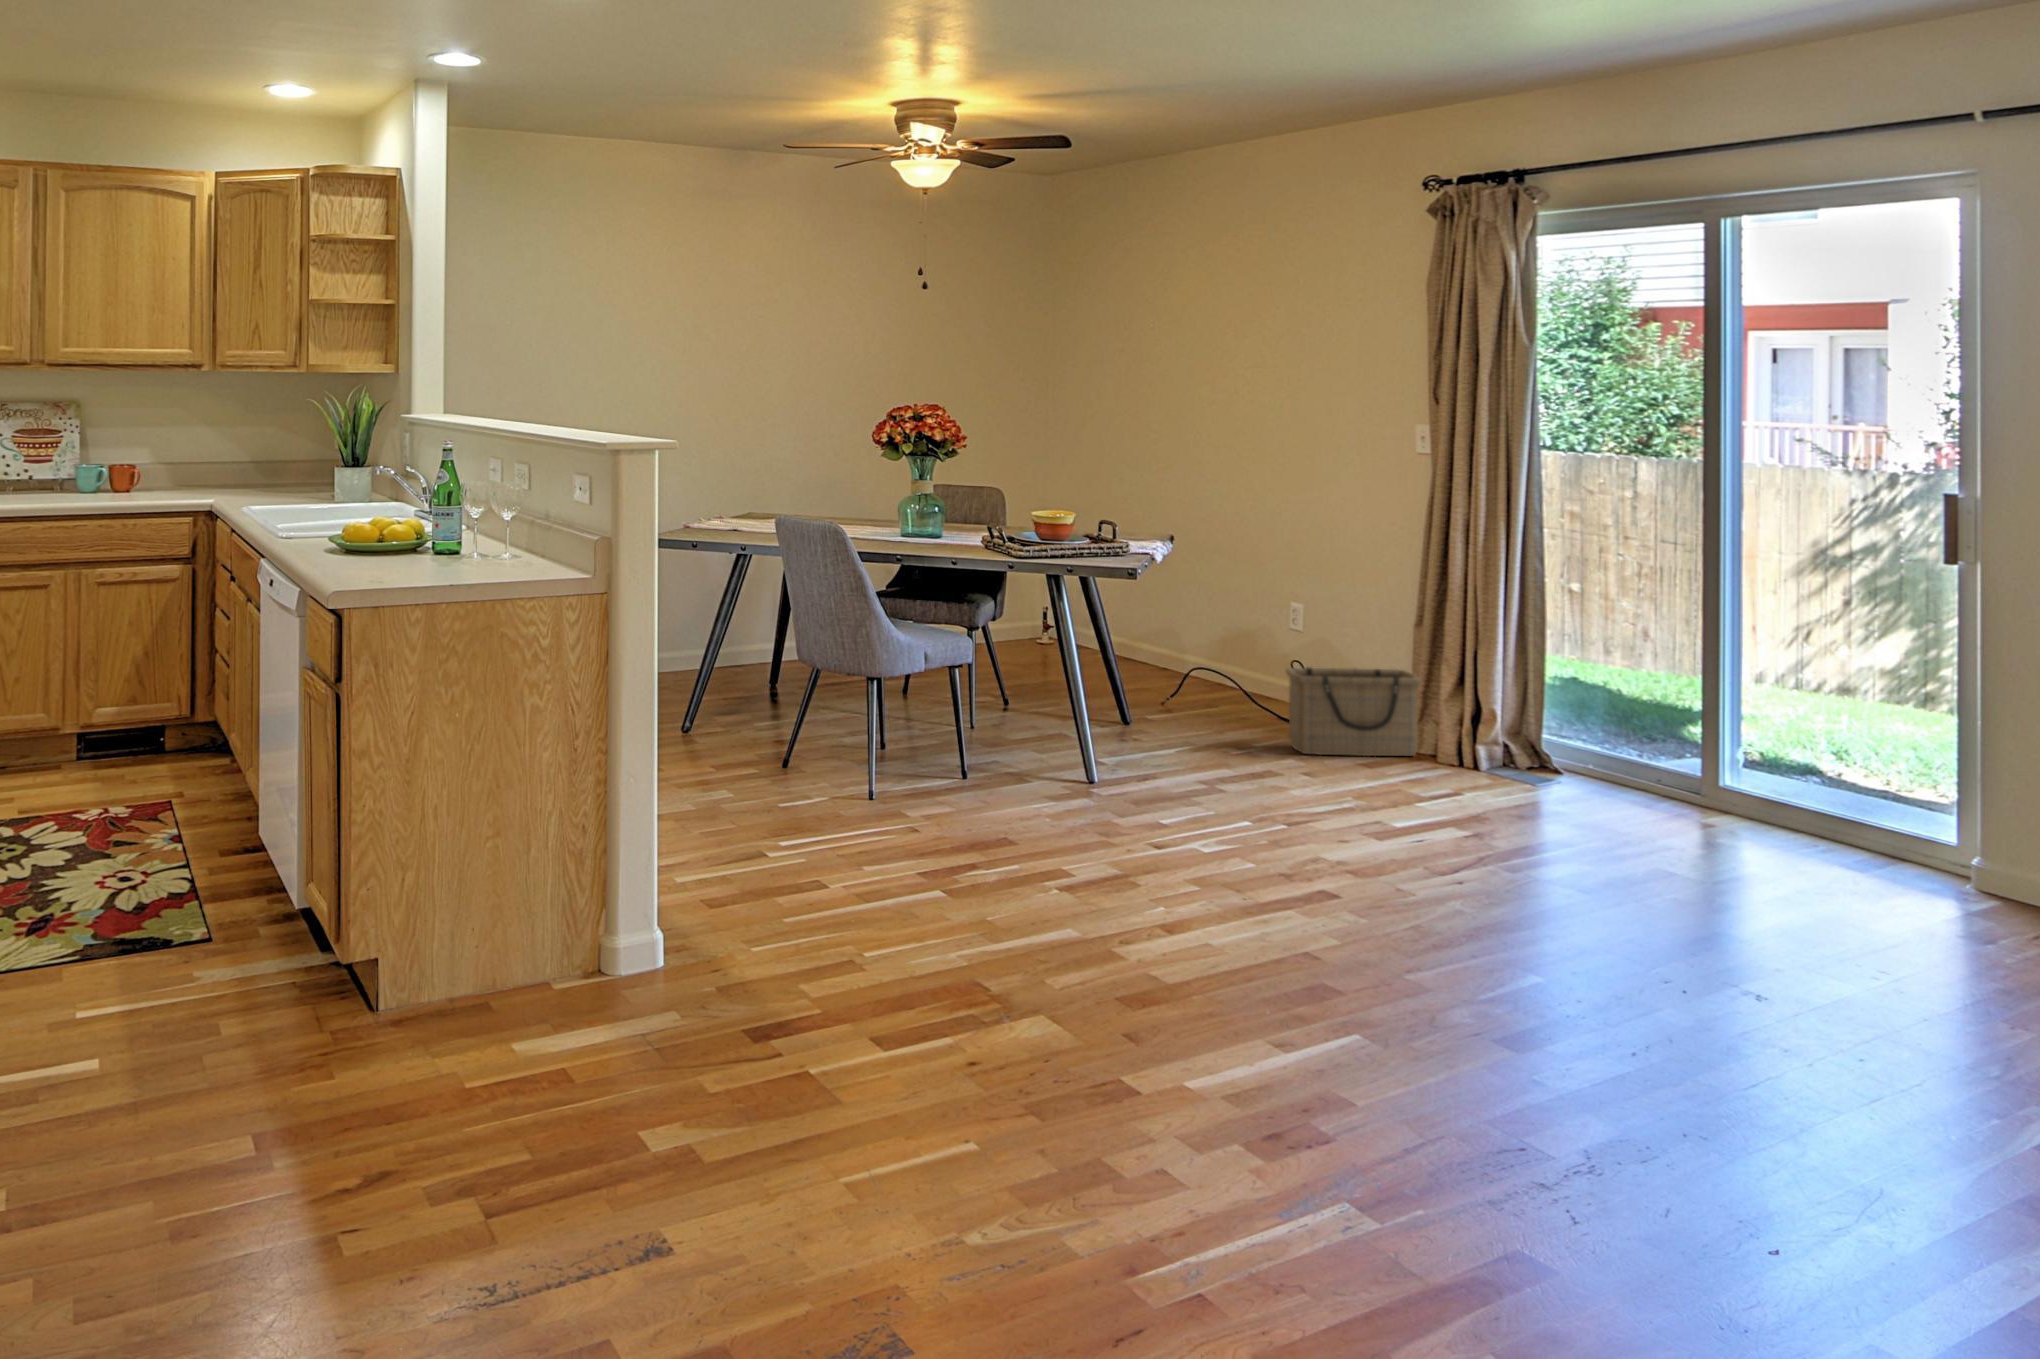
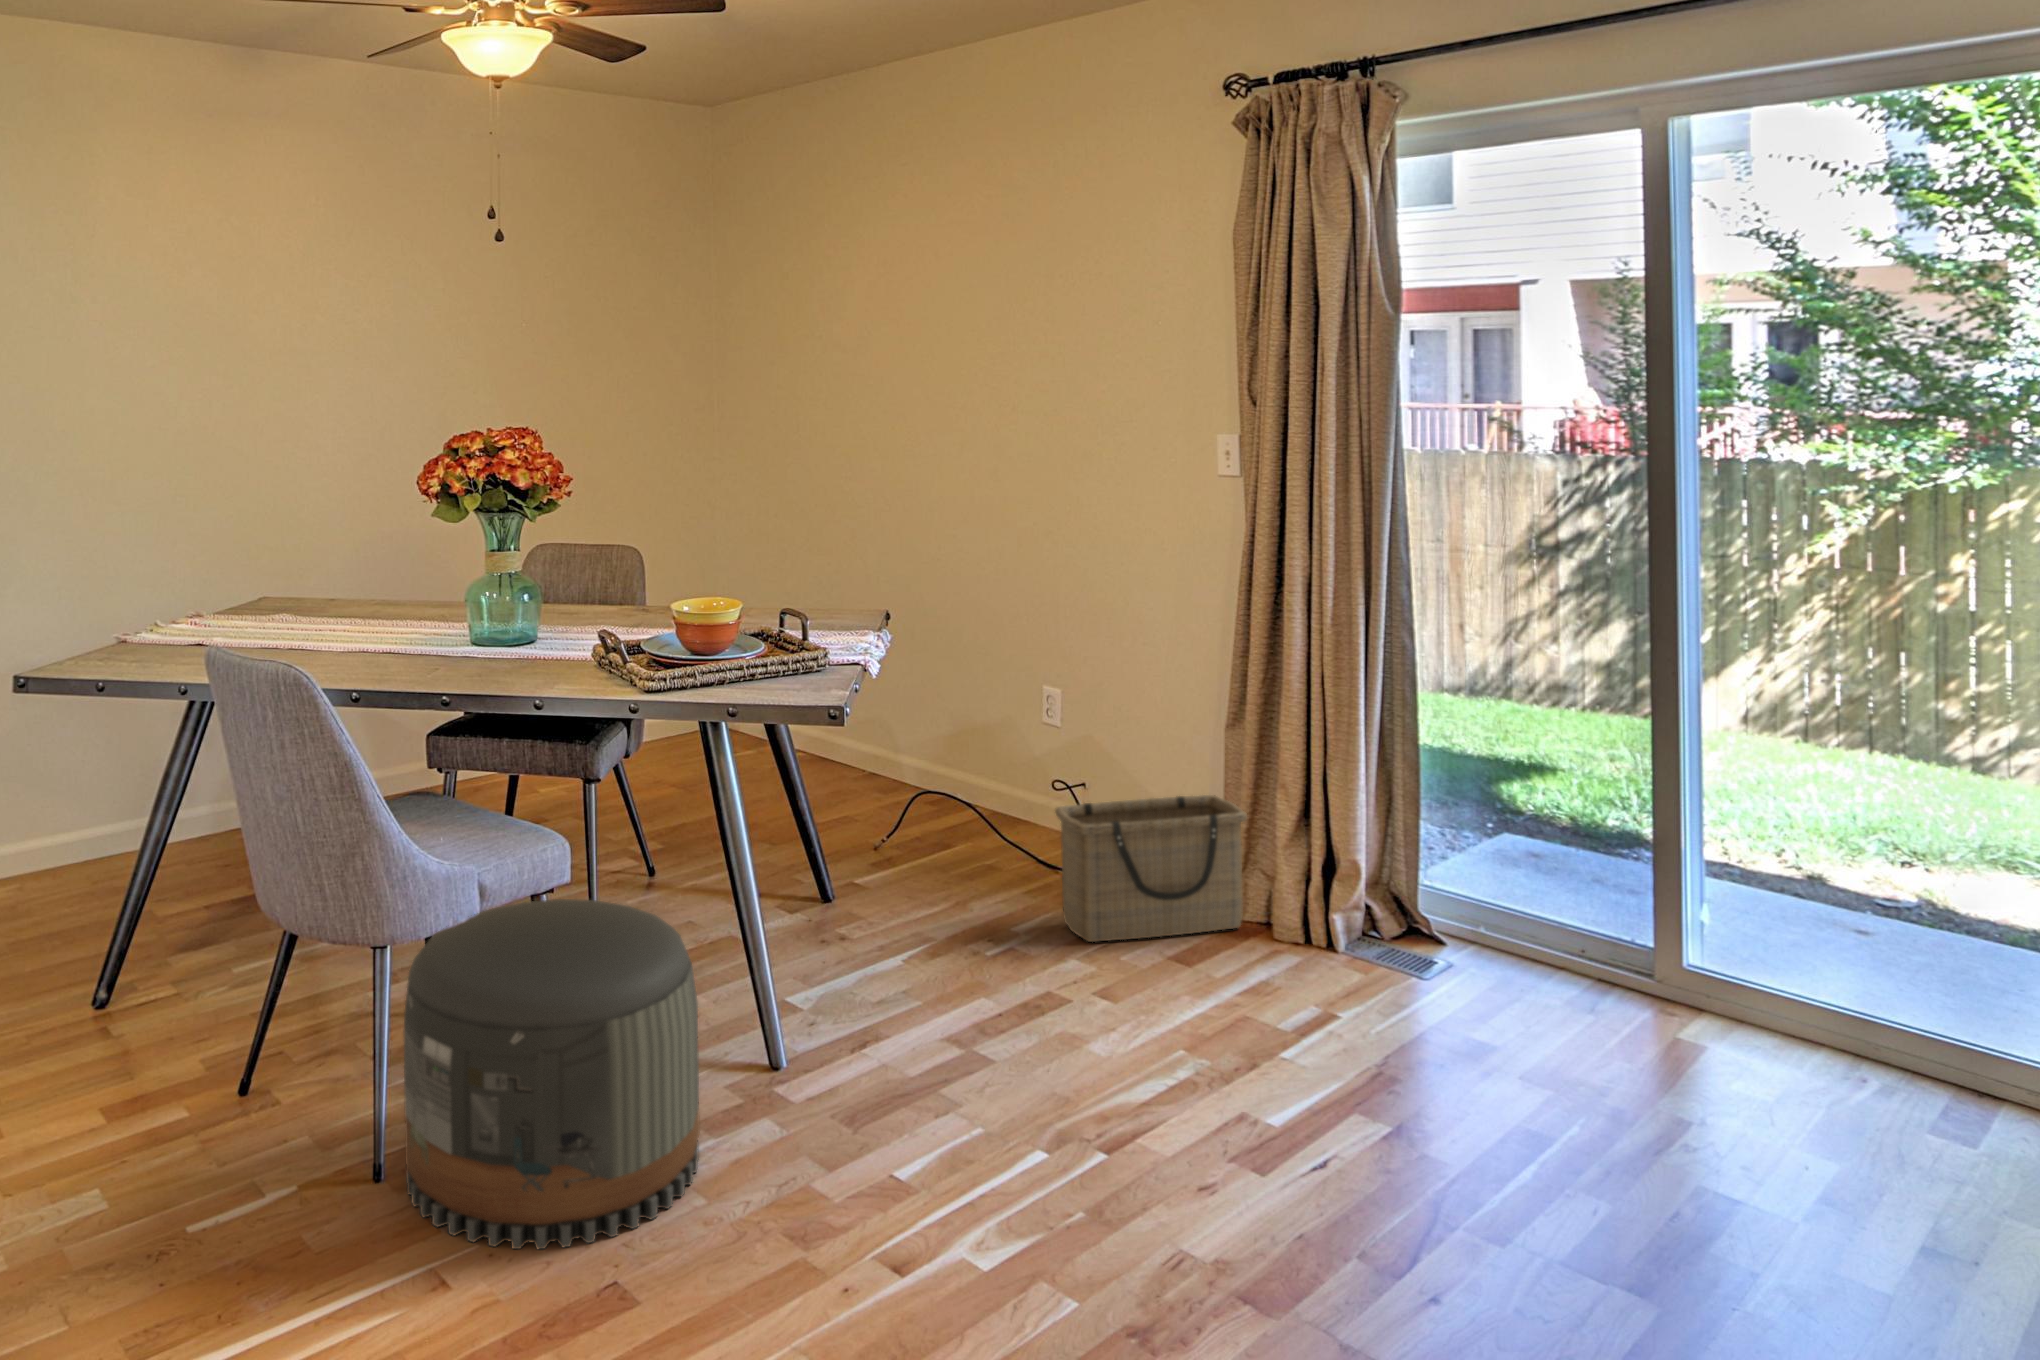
pouf: none [883,669,1046,830] -> present [403,899,700,1249]

